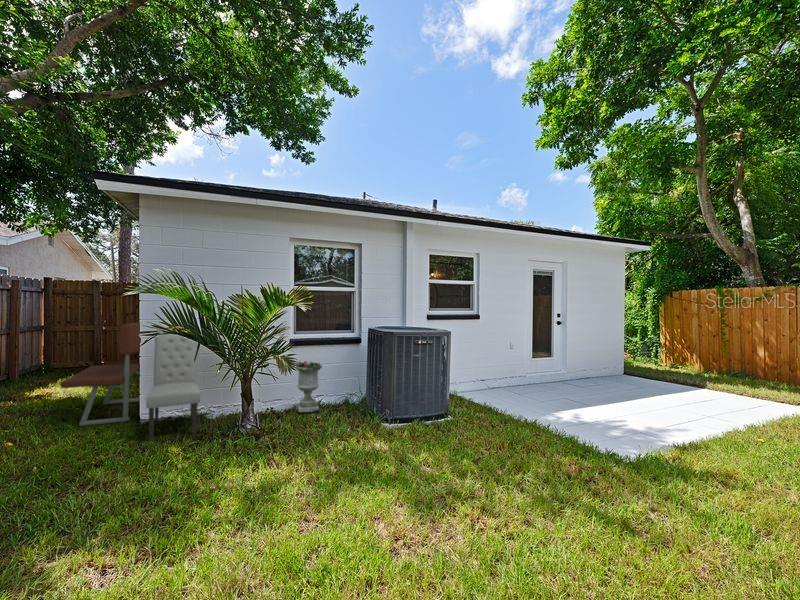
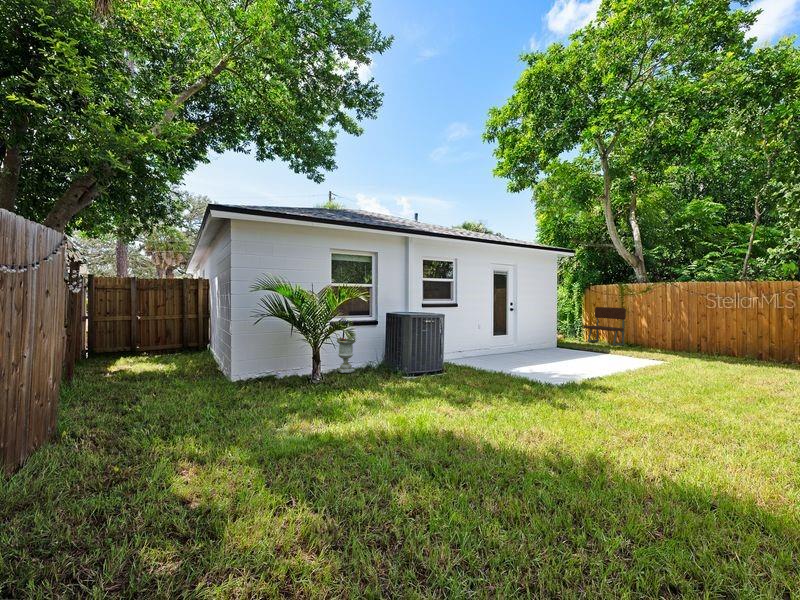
bench: present [61,322,141,426] -> present [584,307,626,345]
chair: present [146,335,200,441] -> none [243,317,285,390]

